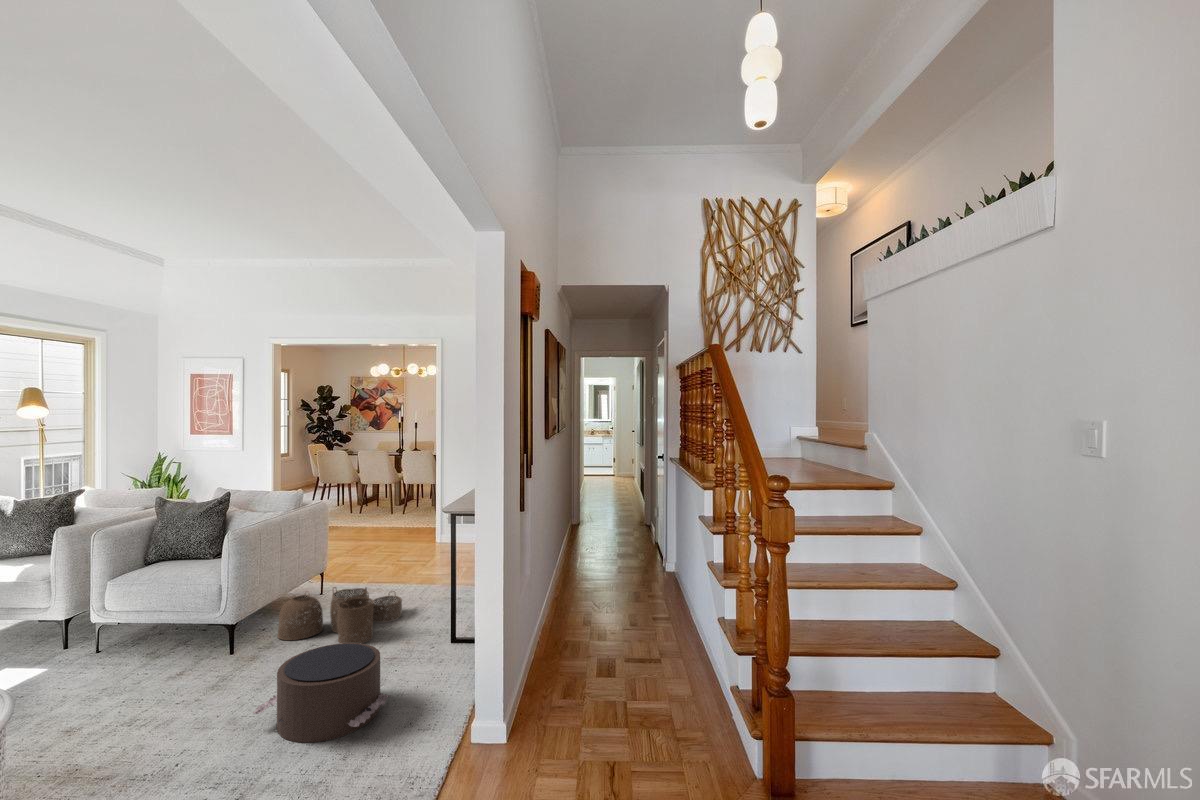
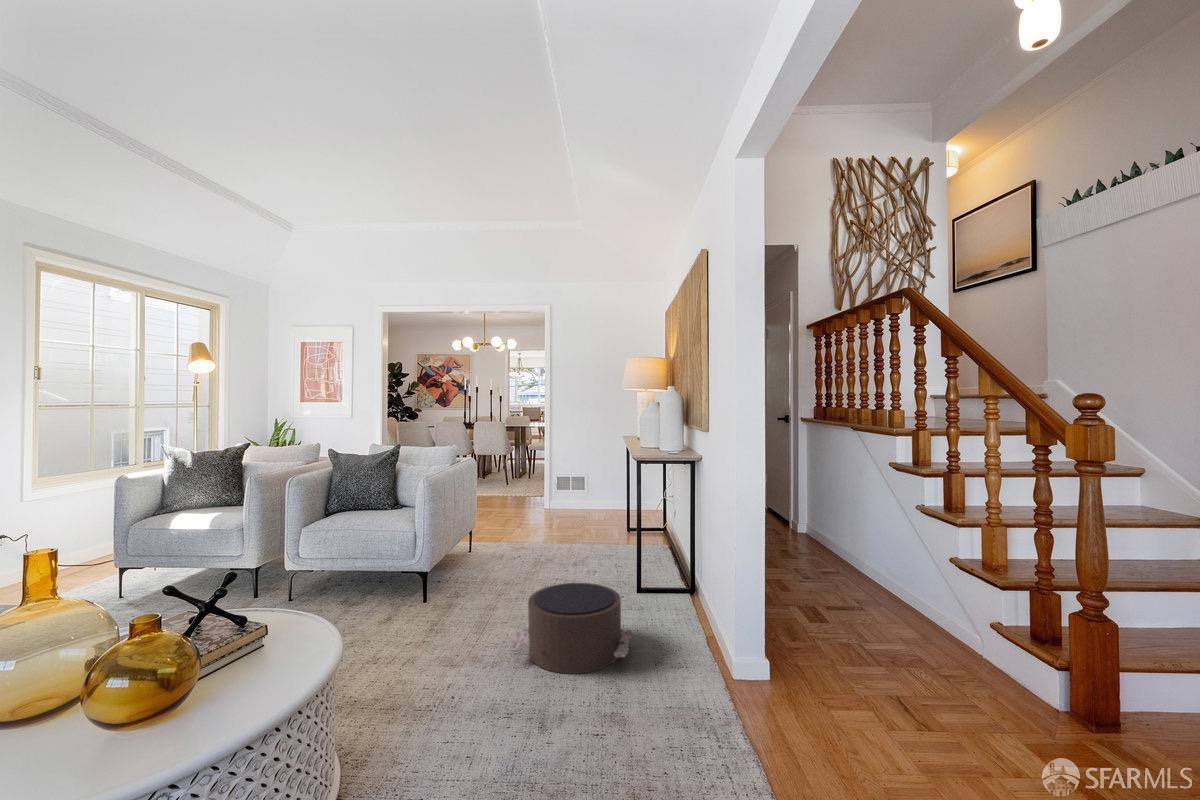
woven basket: present [277,587,402,643] -> none [460,537,567,592]

